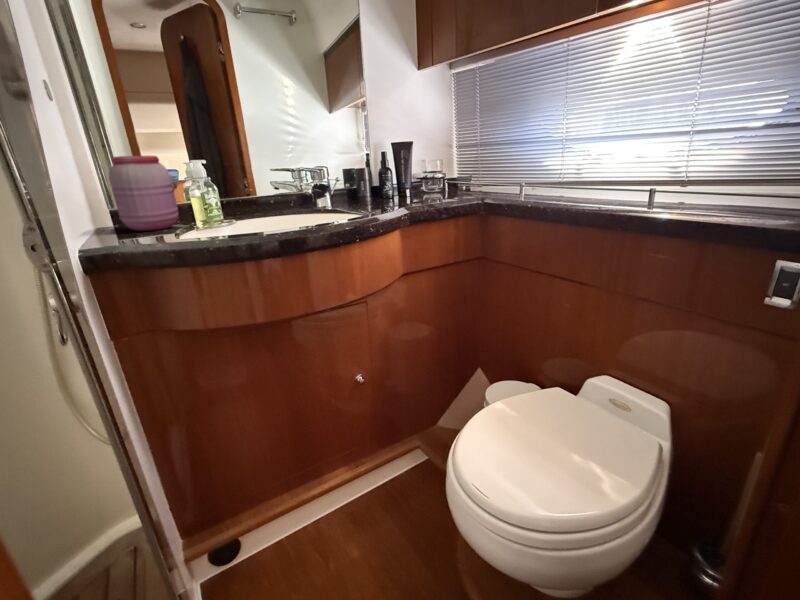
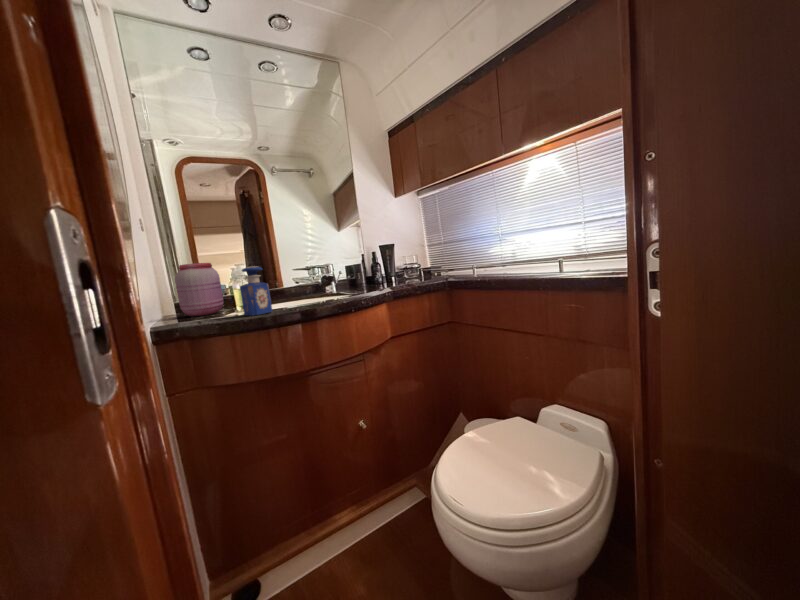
perfume bottle: none [201,169,247,240] -> present [240,266,272,316]

